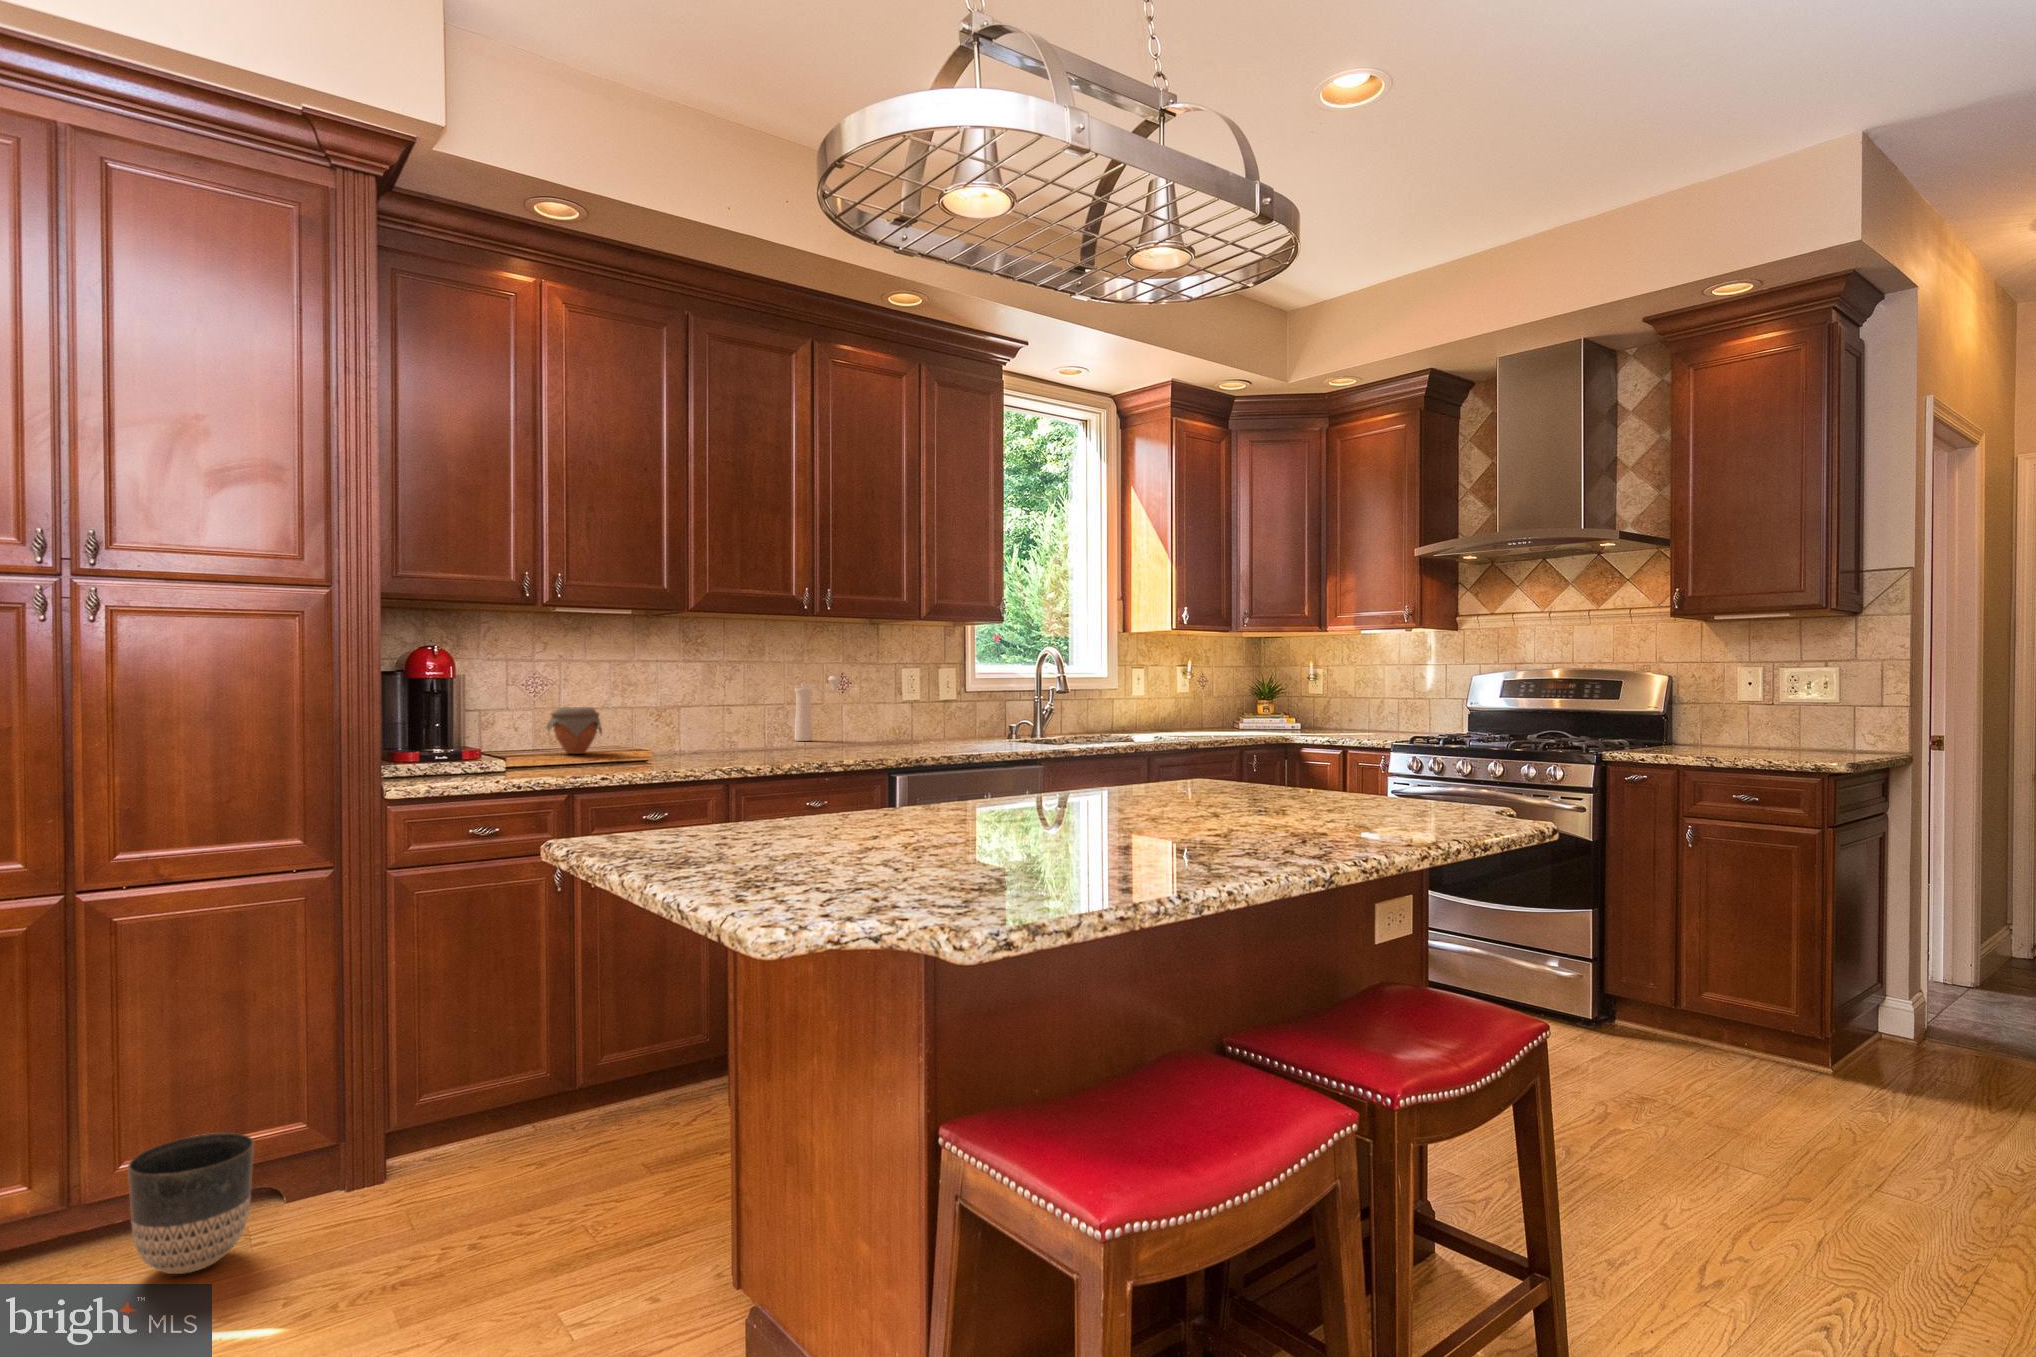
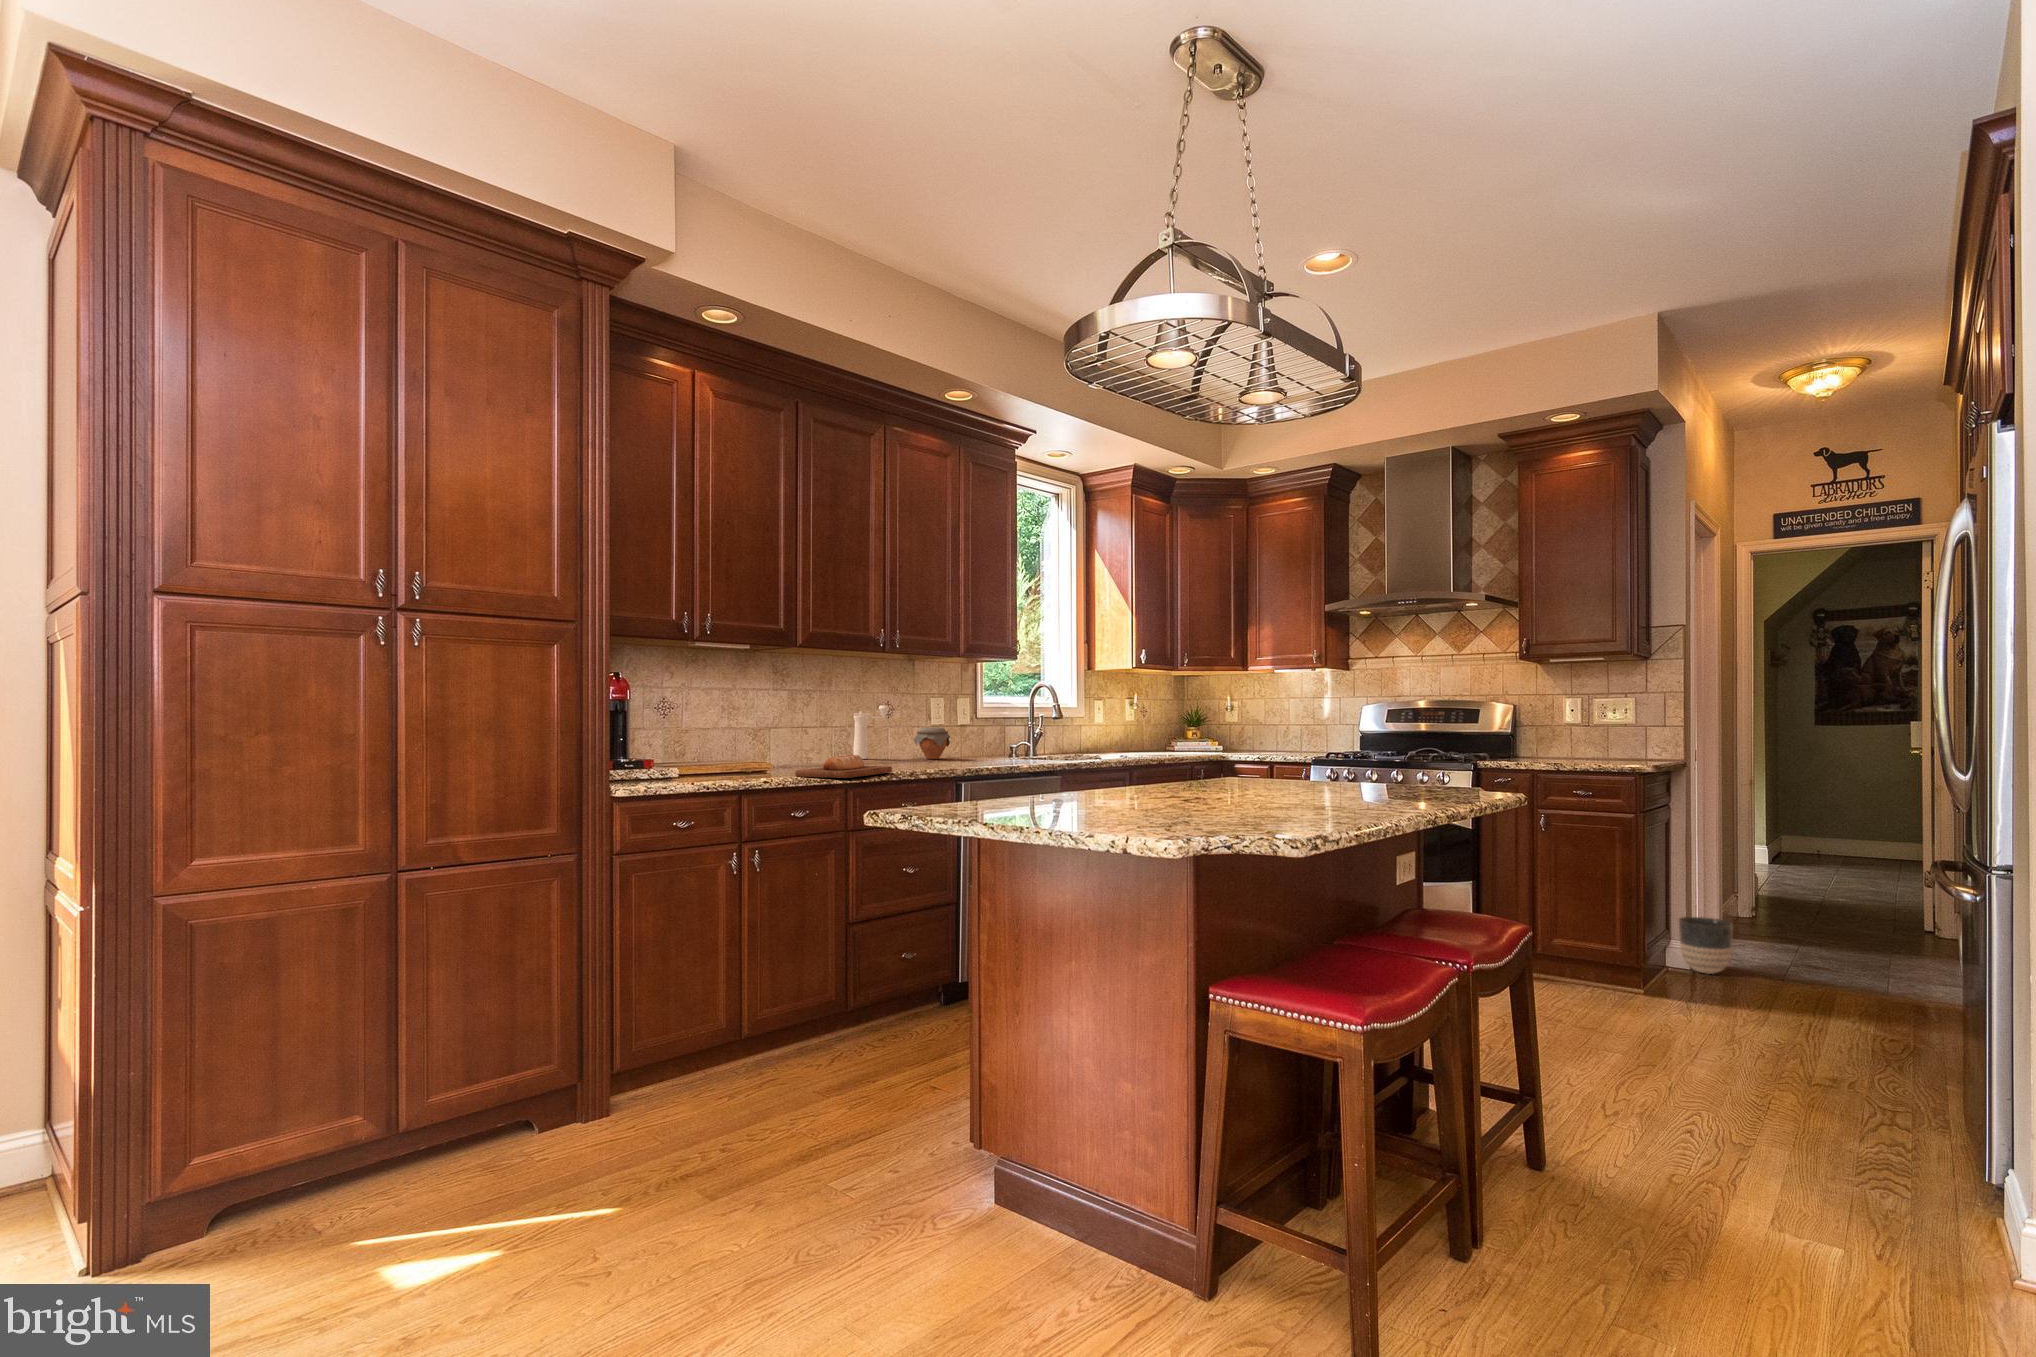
jar: present [546,707,602,754] -> present [914,727,950,759]
bread loaf: none [664,737,800,767] -> present [795,755,892,778]
planter: present [128,1133,254,1274] -> present [1679,917,1733,974]

